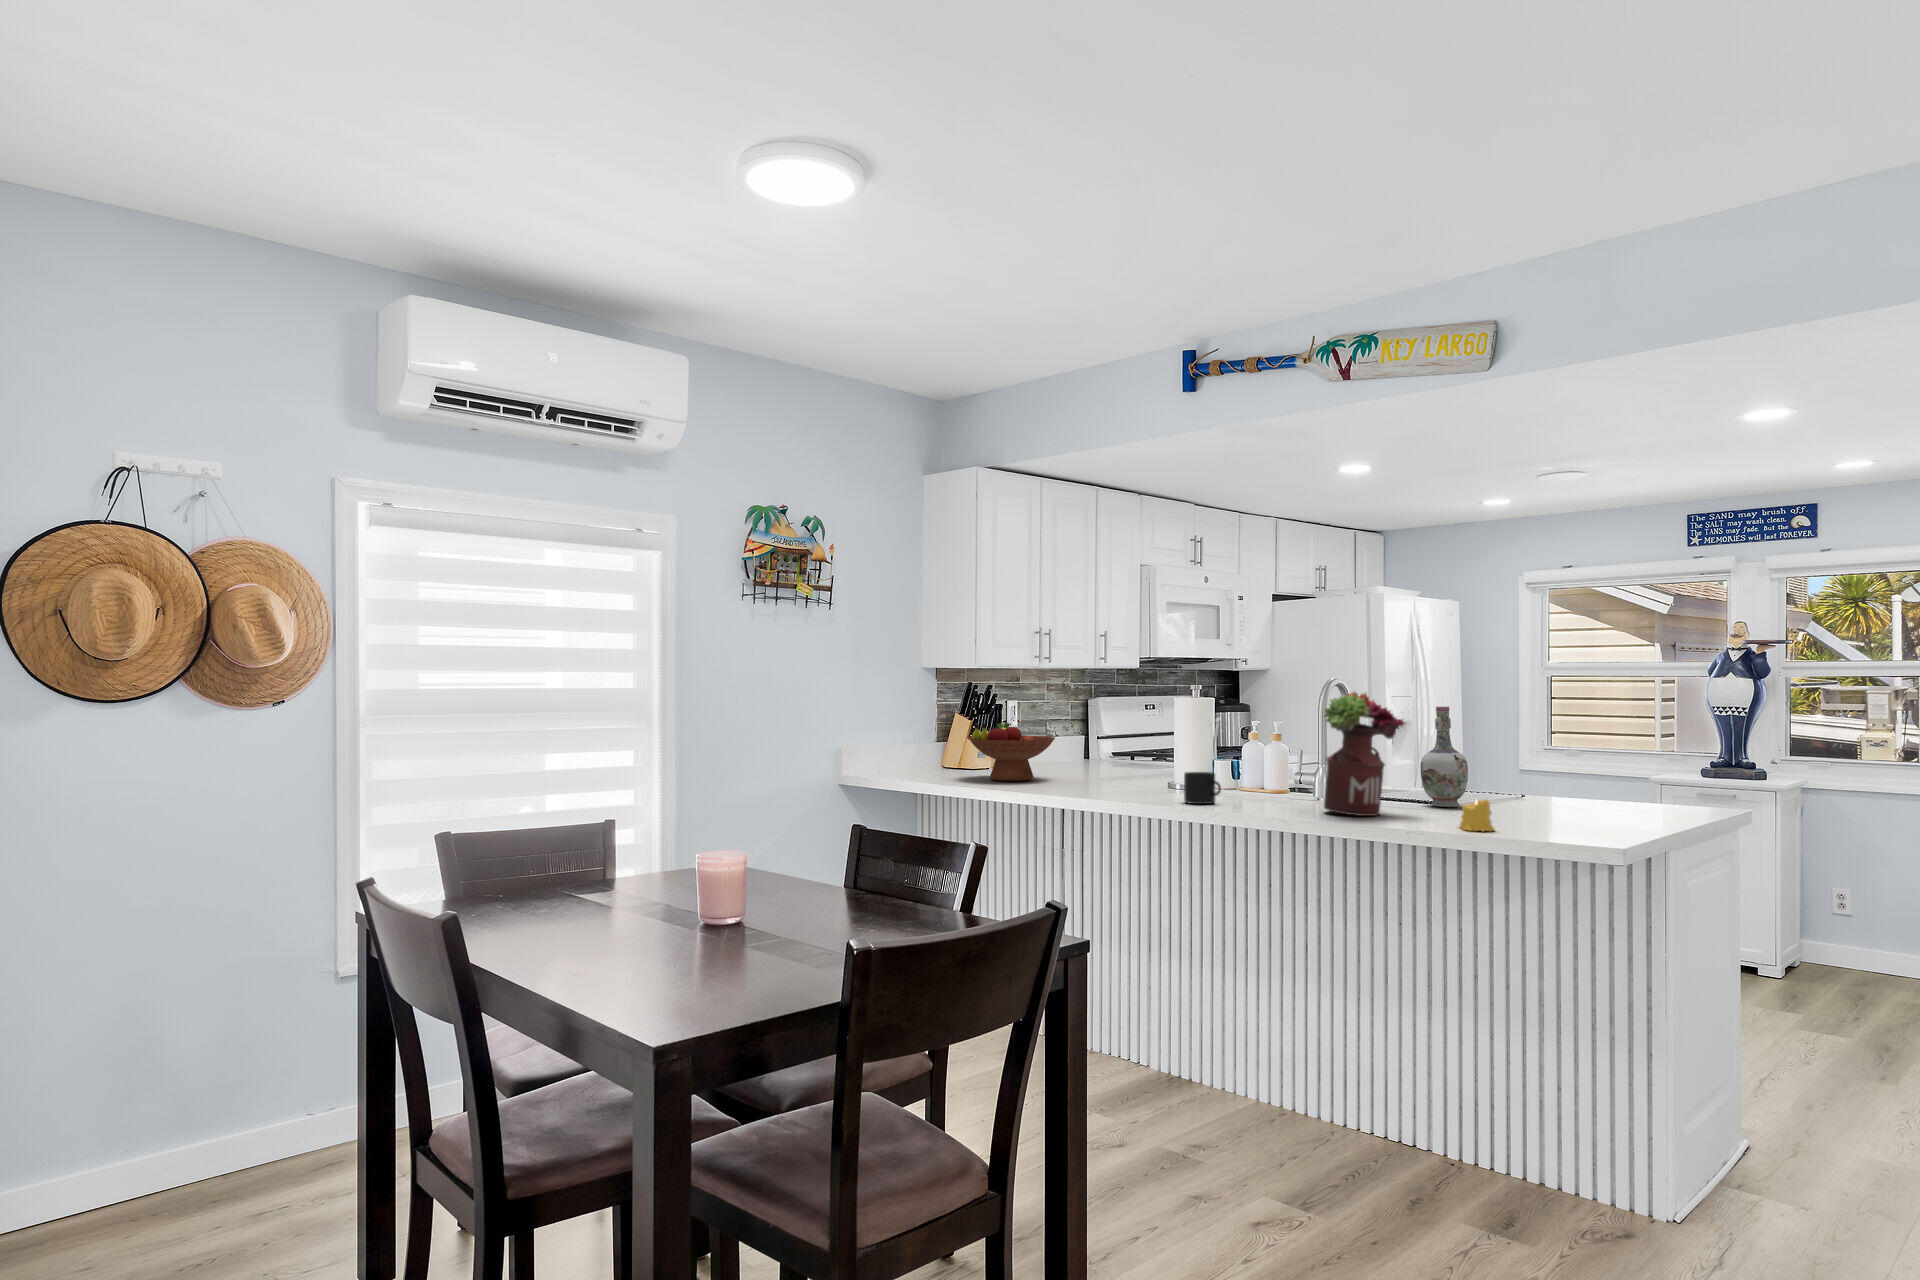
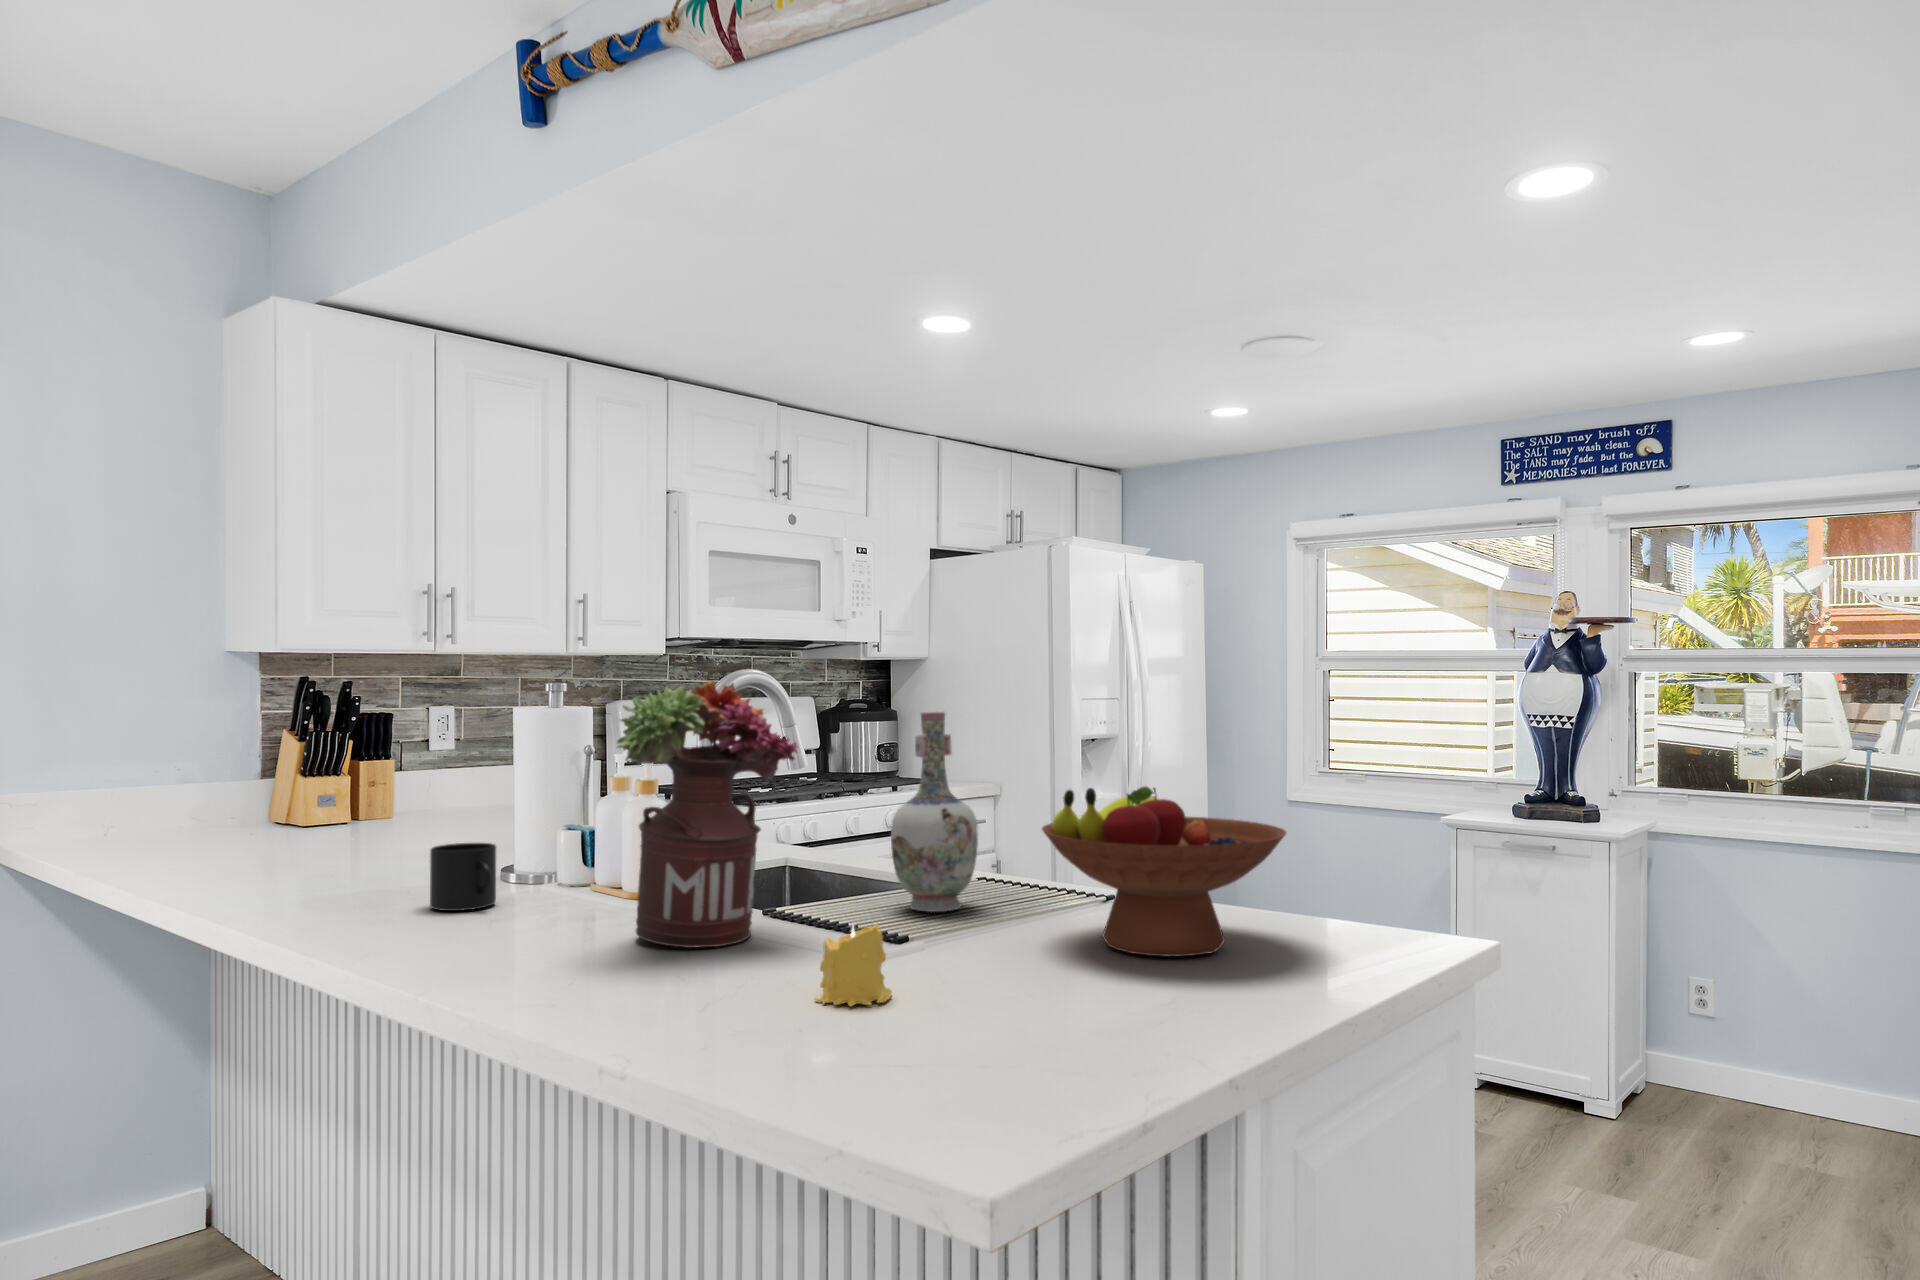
fruit bowl: present [969,722,1055,781] -> present [1042,786,1286,957]

